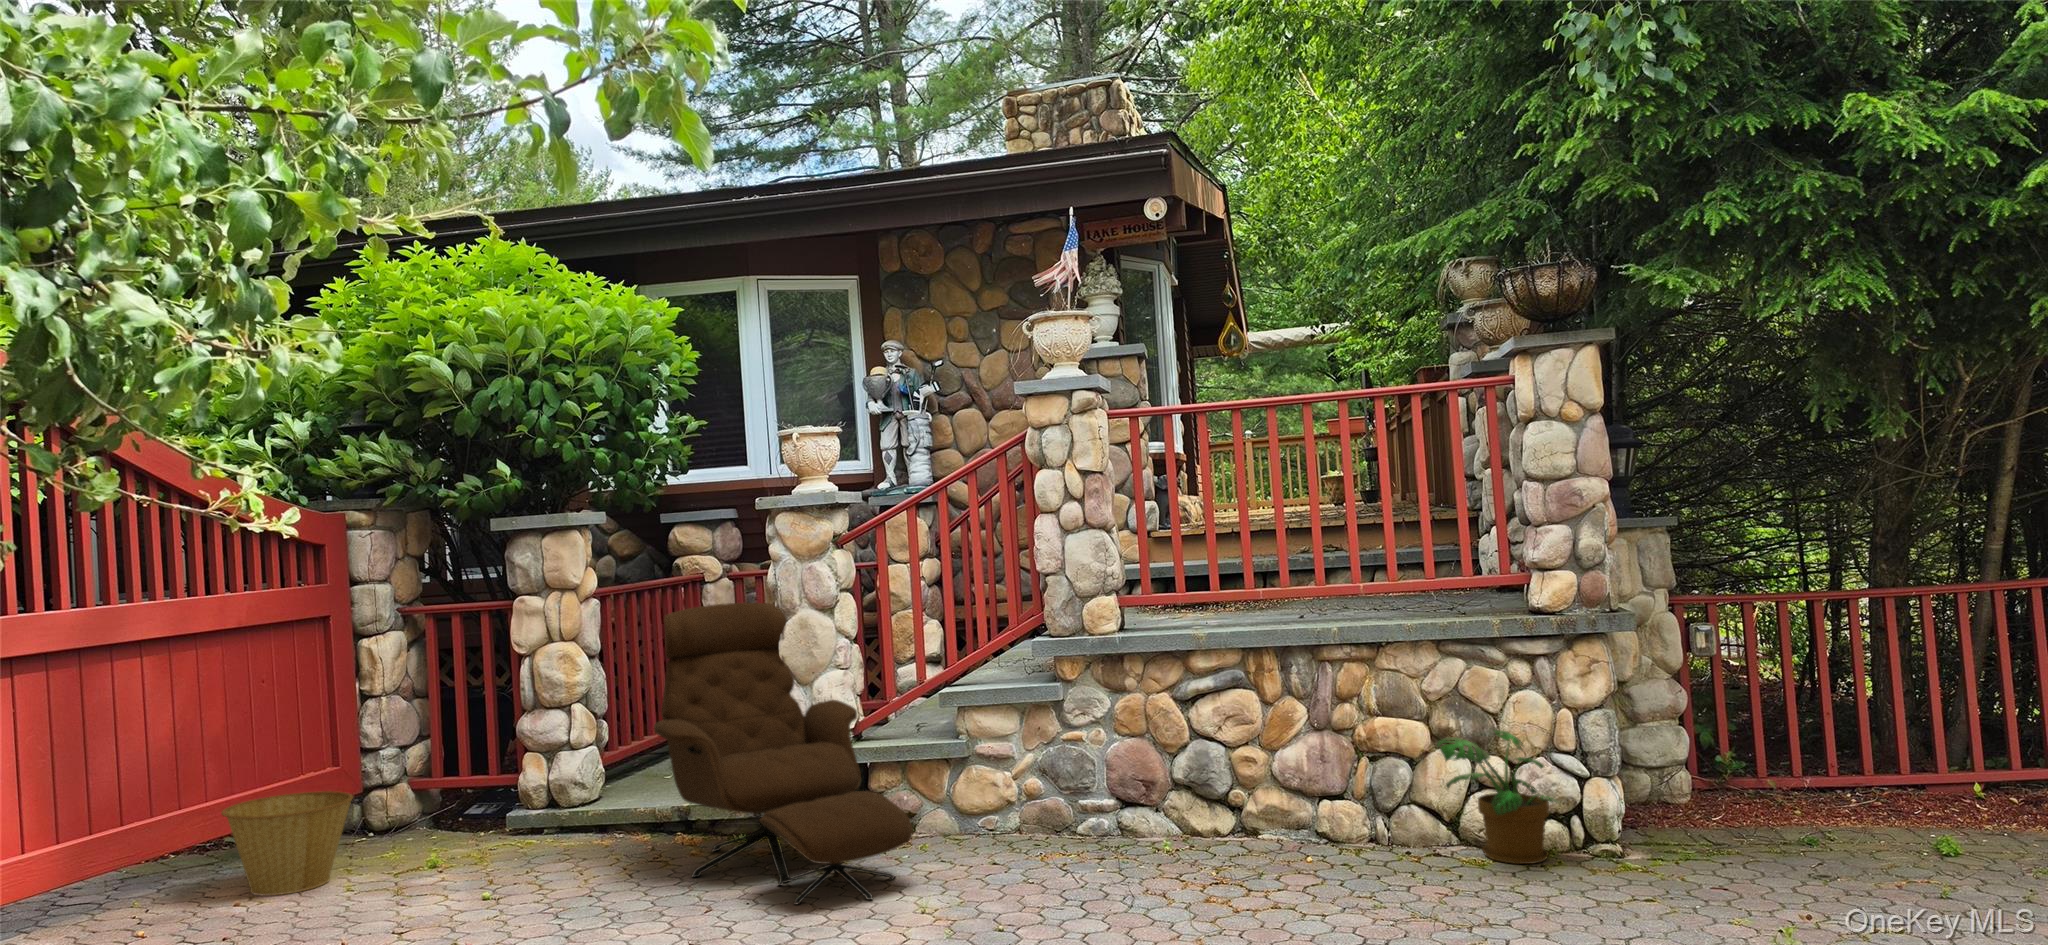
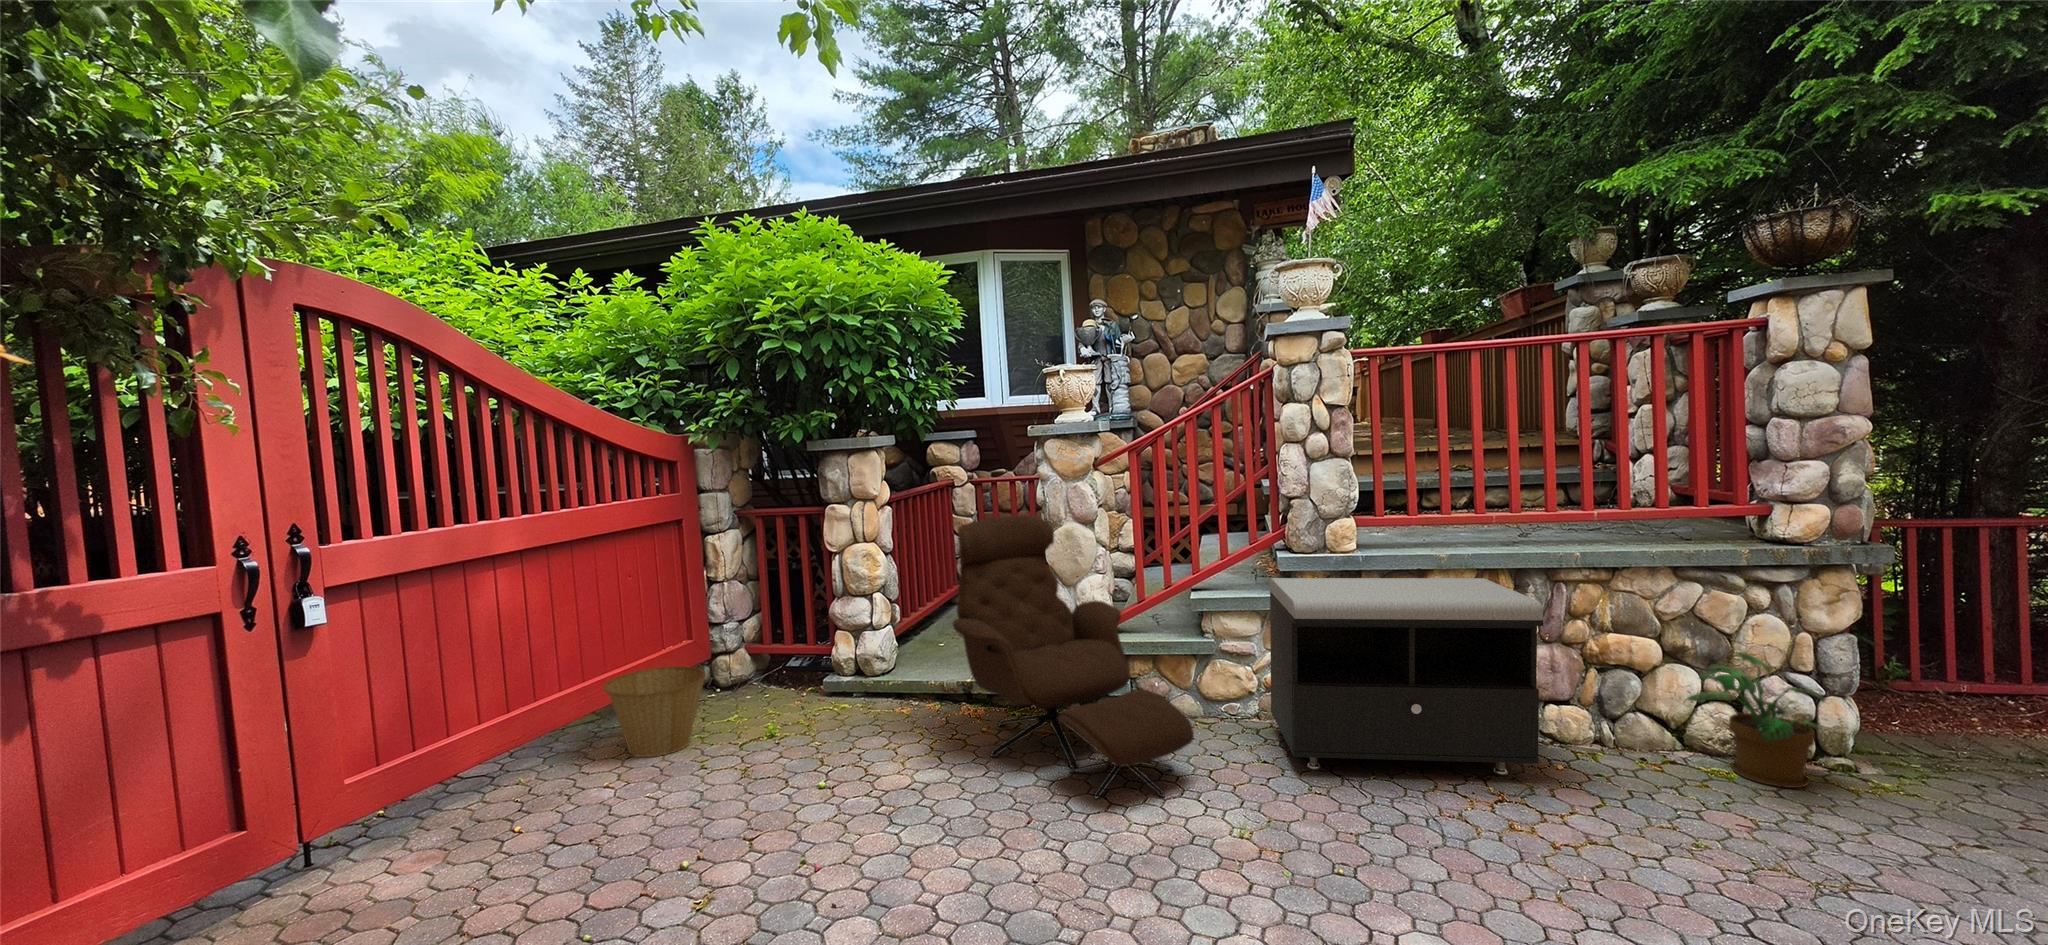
storage bench: none [1019,660,1276,872] -> present [1270,578,1543,775]

